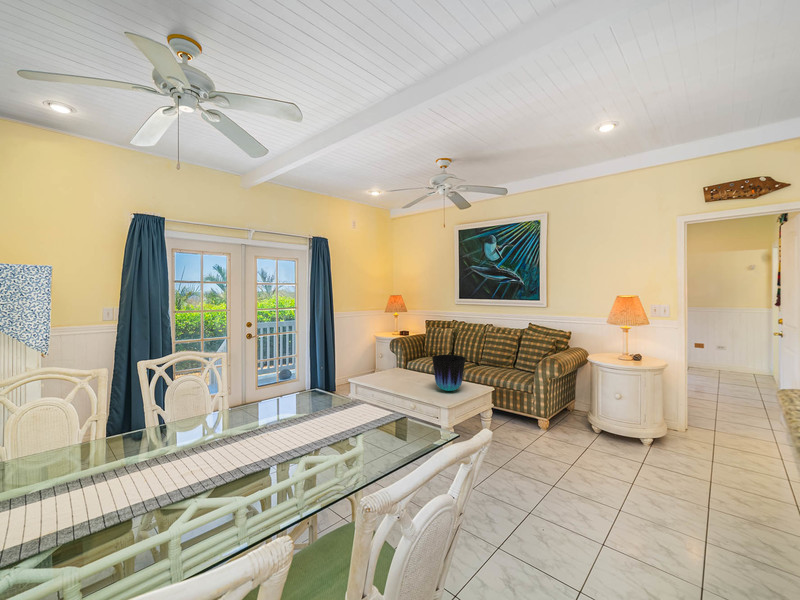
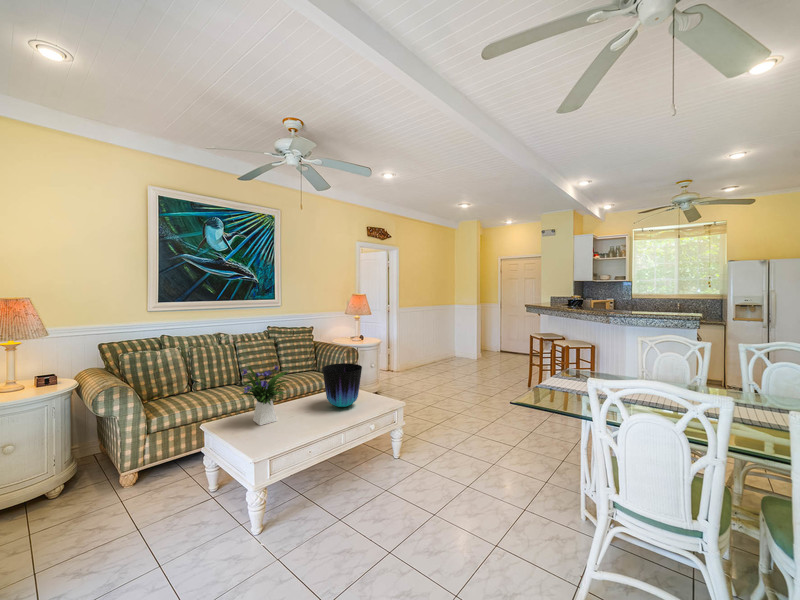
flower arrangement: none [390,339,429,380] -> present [240,365,288,425]

